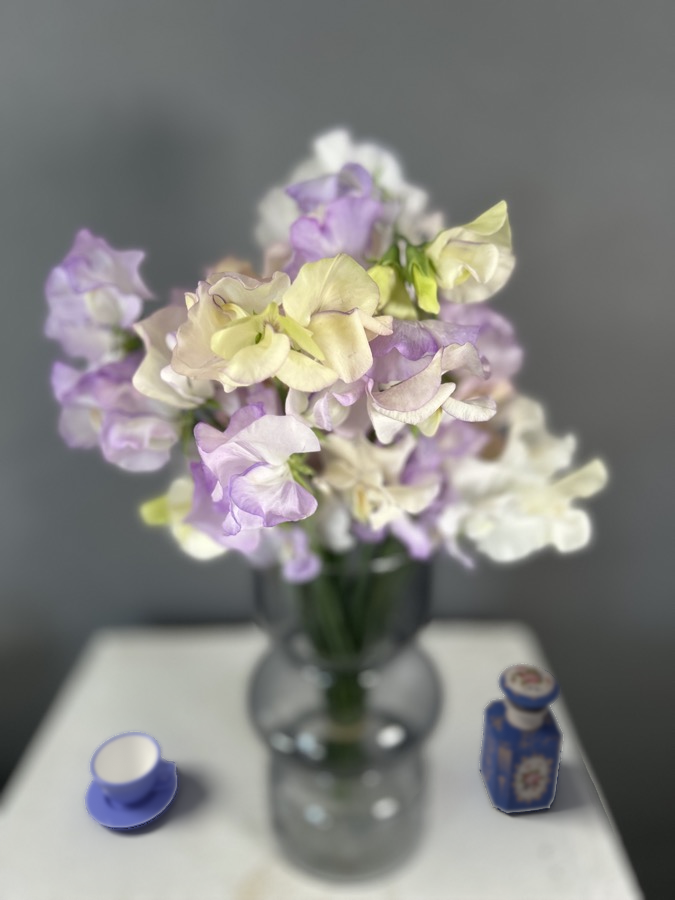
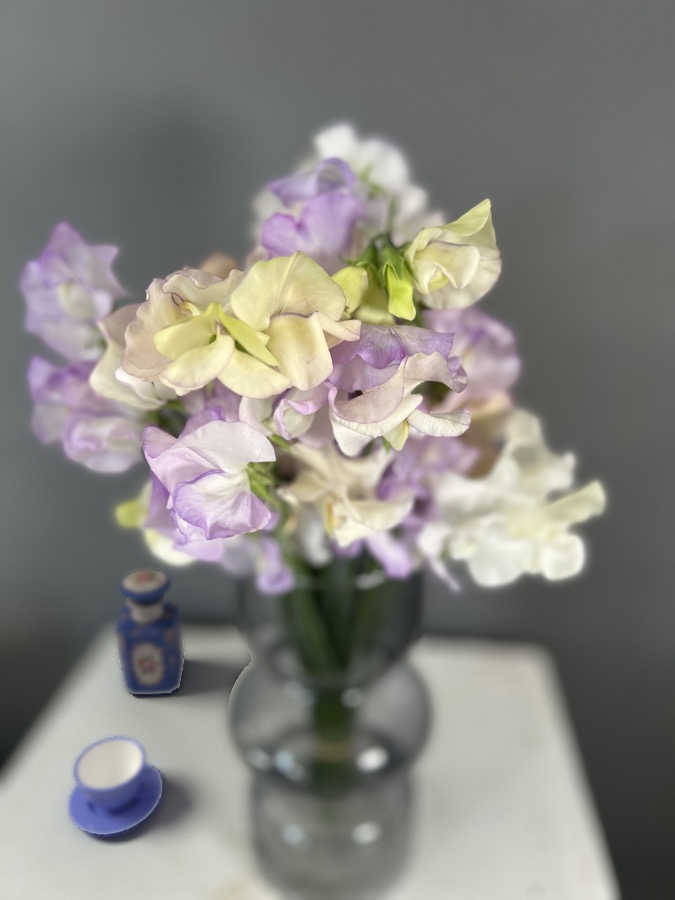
perfume bottle: present [480,664,563,813] -> present [115,570,185,695]

